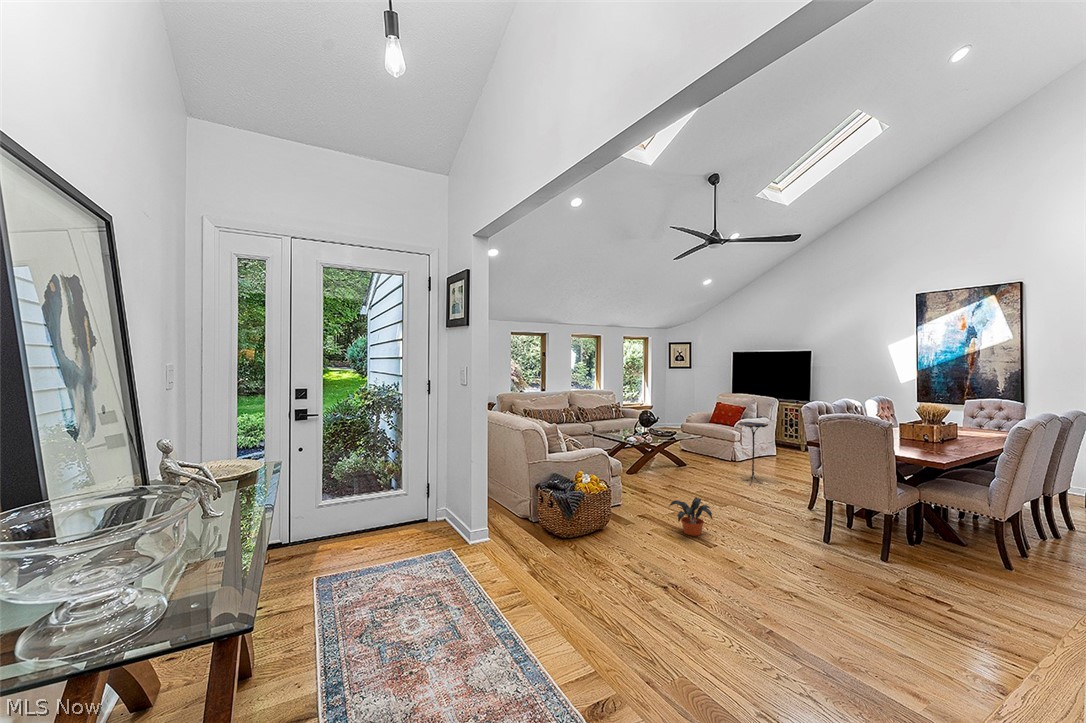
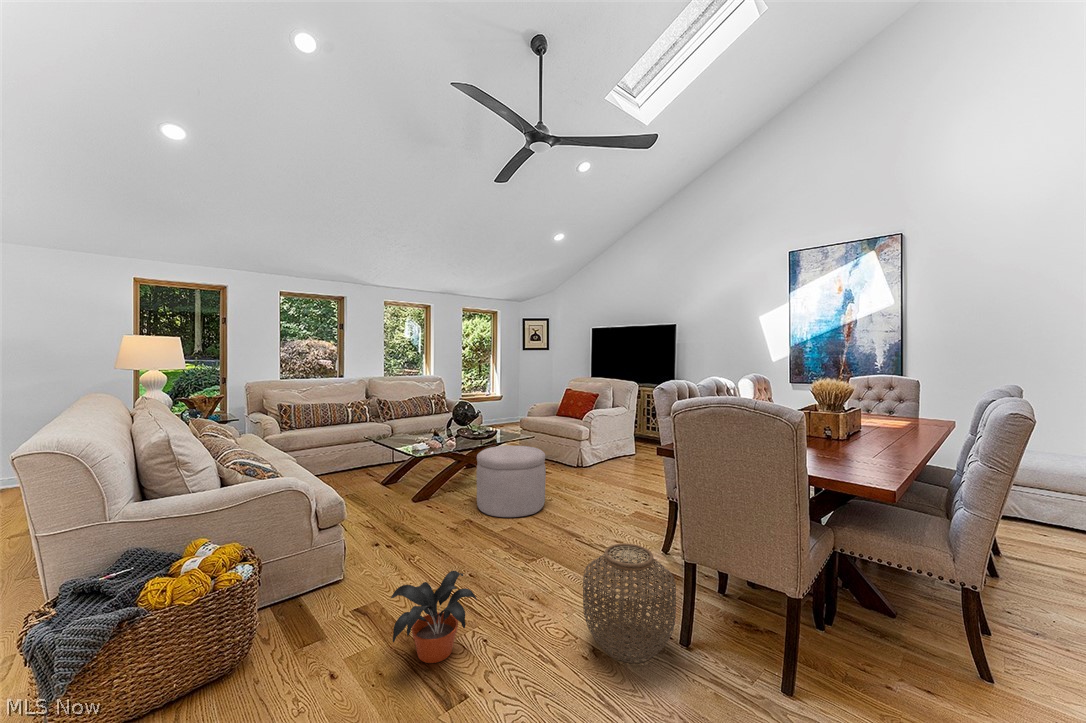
side table: present [739,422,768,485] -> none [574,414,614,507]
ottoman: none [672,442,719,487] -> present [476,446,546,517]
woven basket: none [768,489,821,545] -> present [583,544,676,663]

